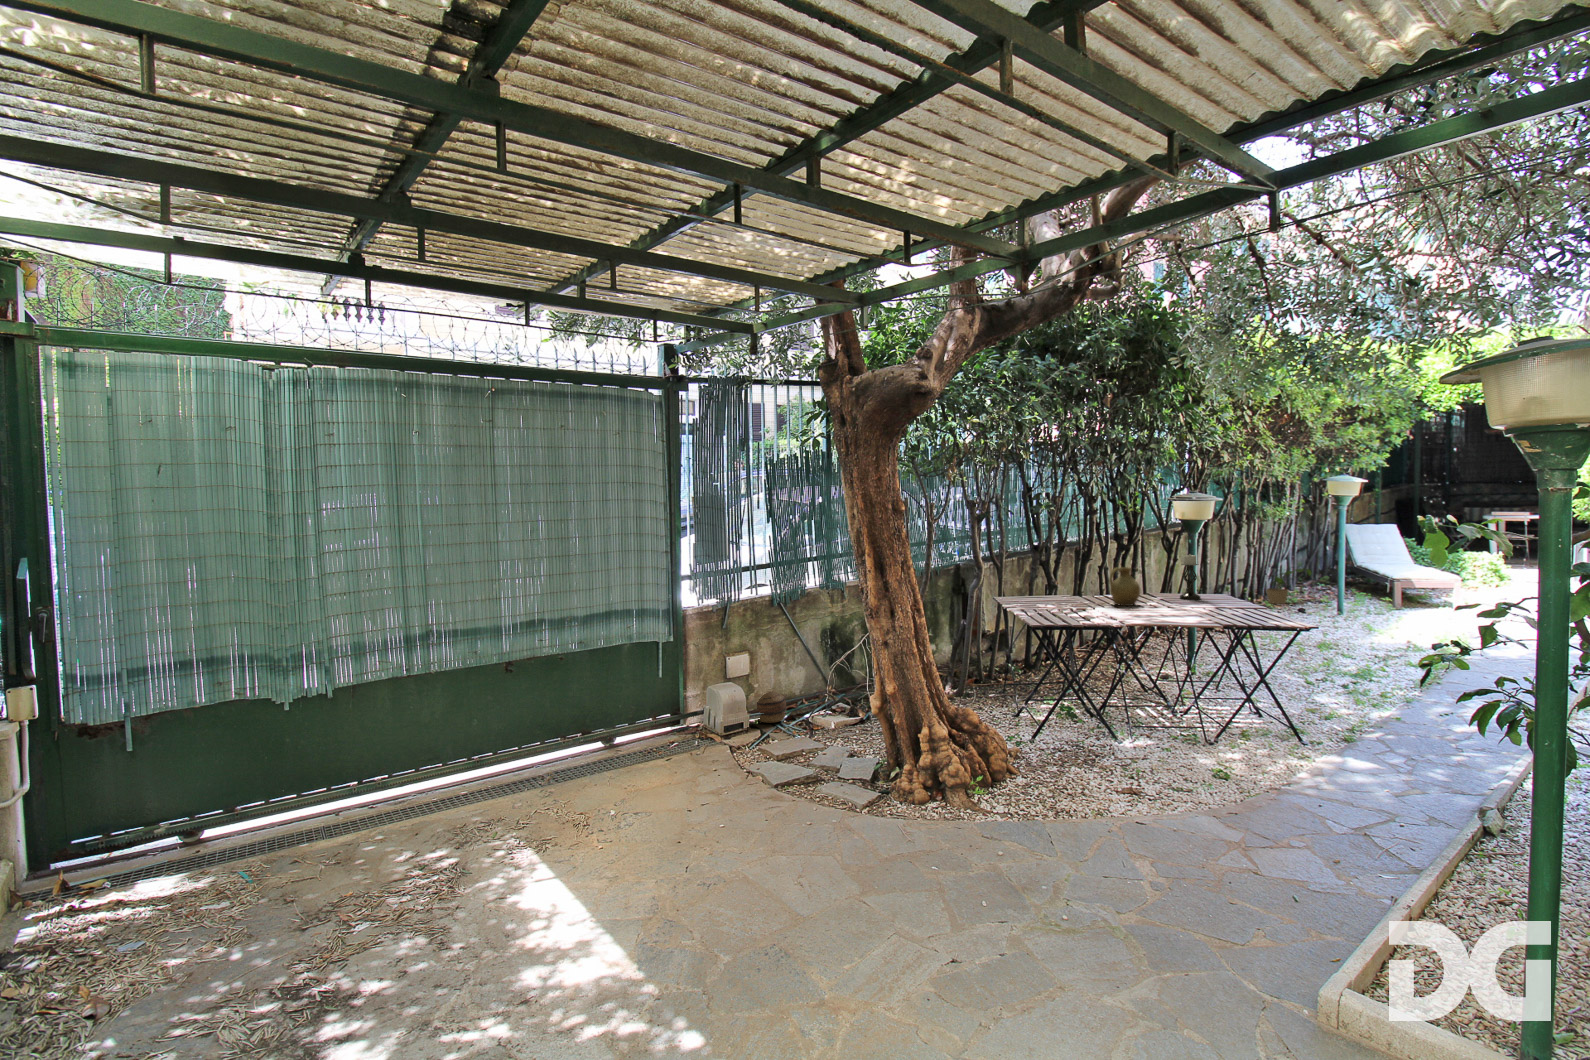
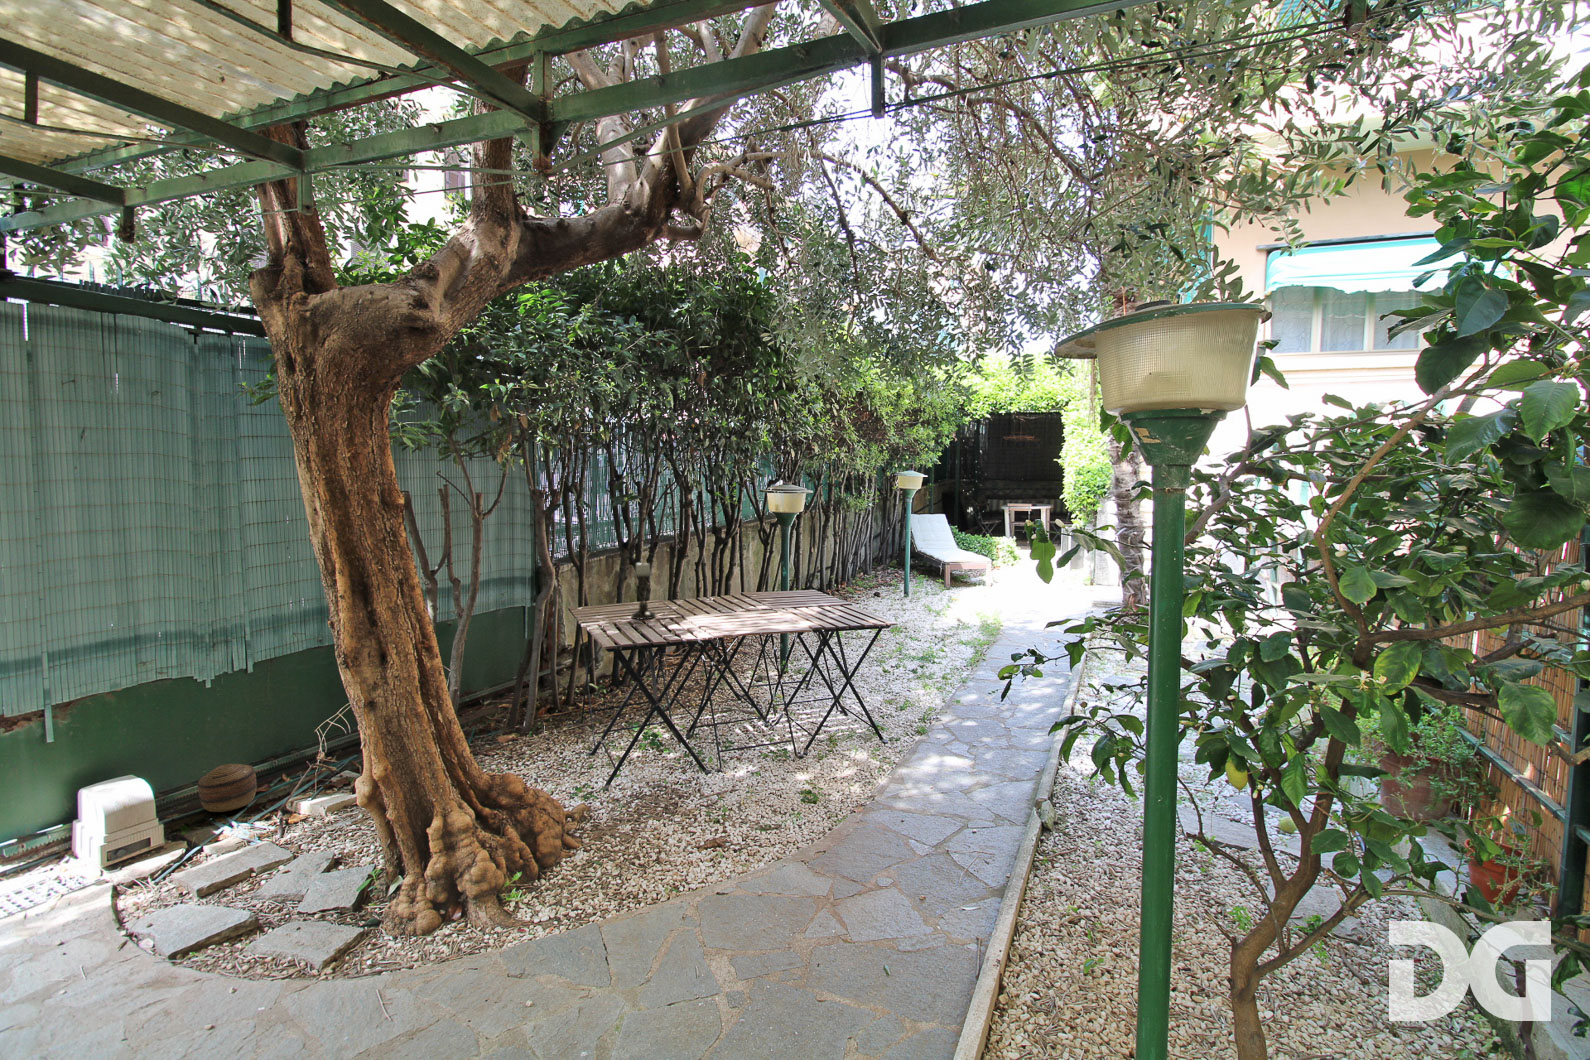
candle holder: present [1180,554,1201,600] -> present [632,562,656,619]
pitcher: present [1109,567,1140,606] -> none [698,568,731,612]
potted plant: present [1266,569,1312,604] -> none [849,555,885,589]

